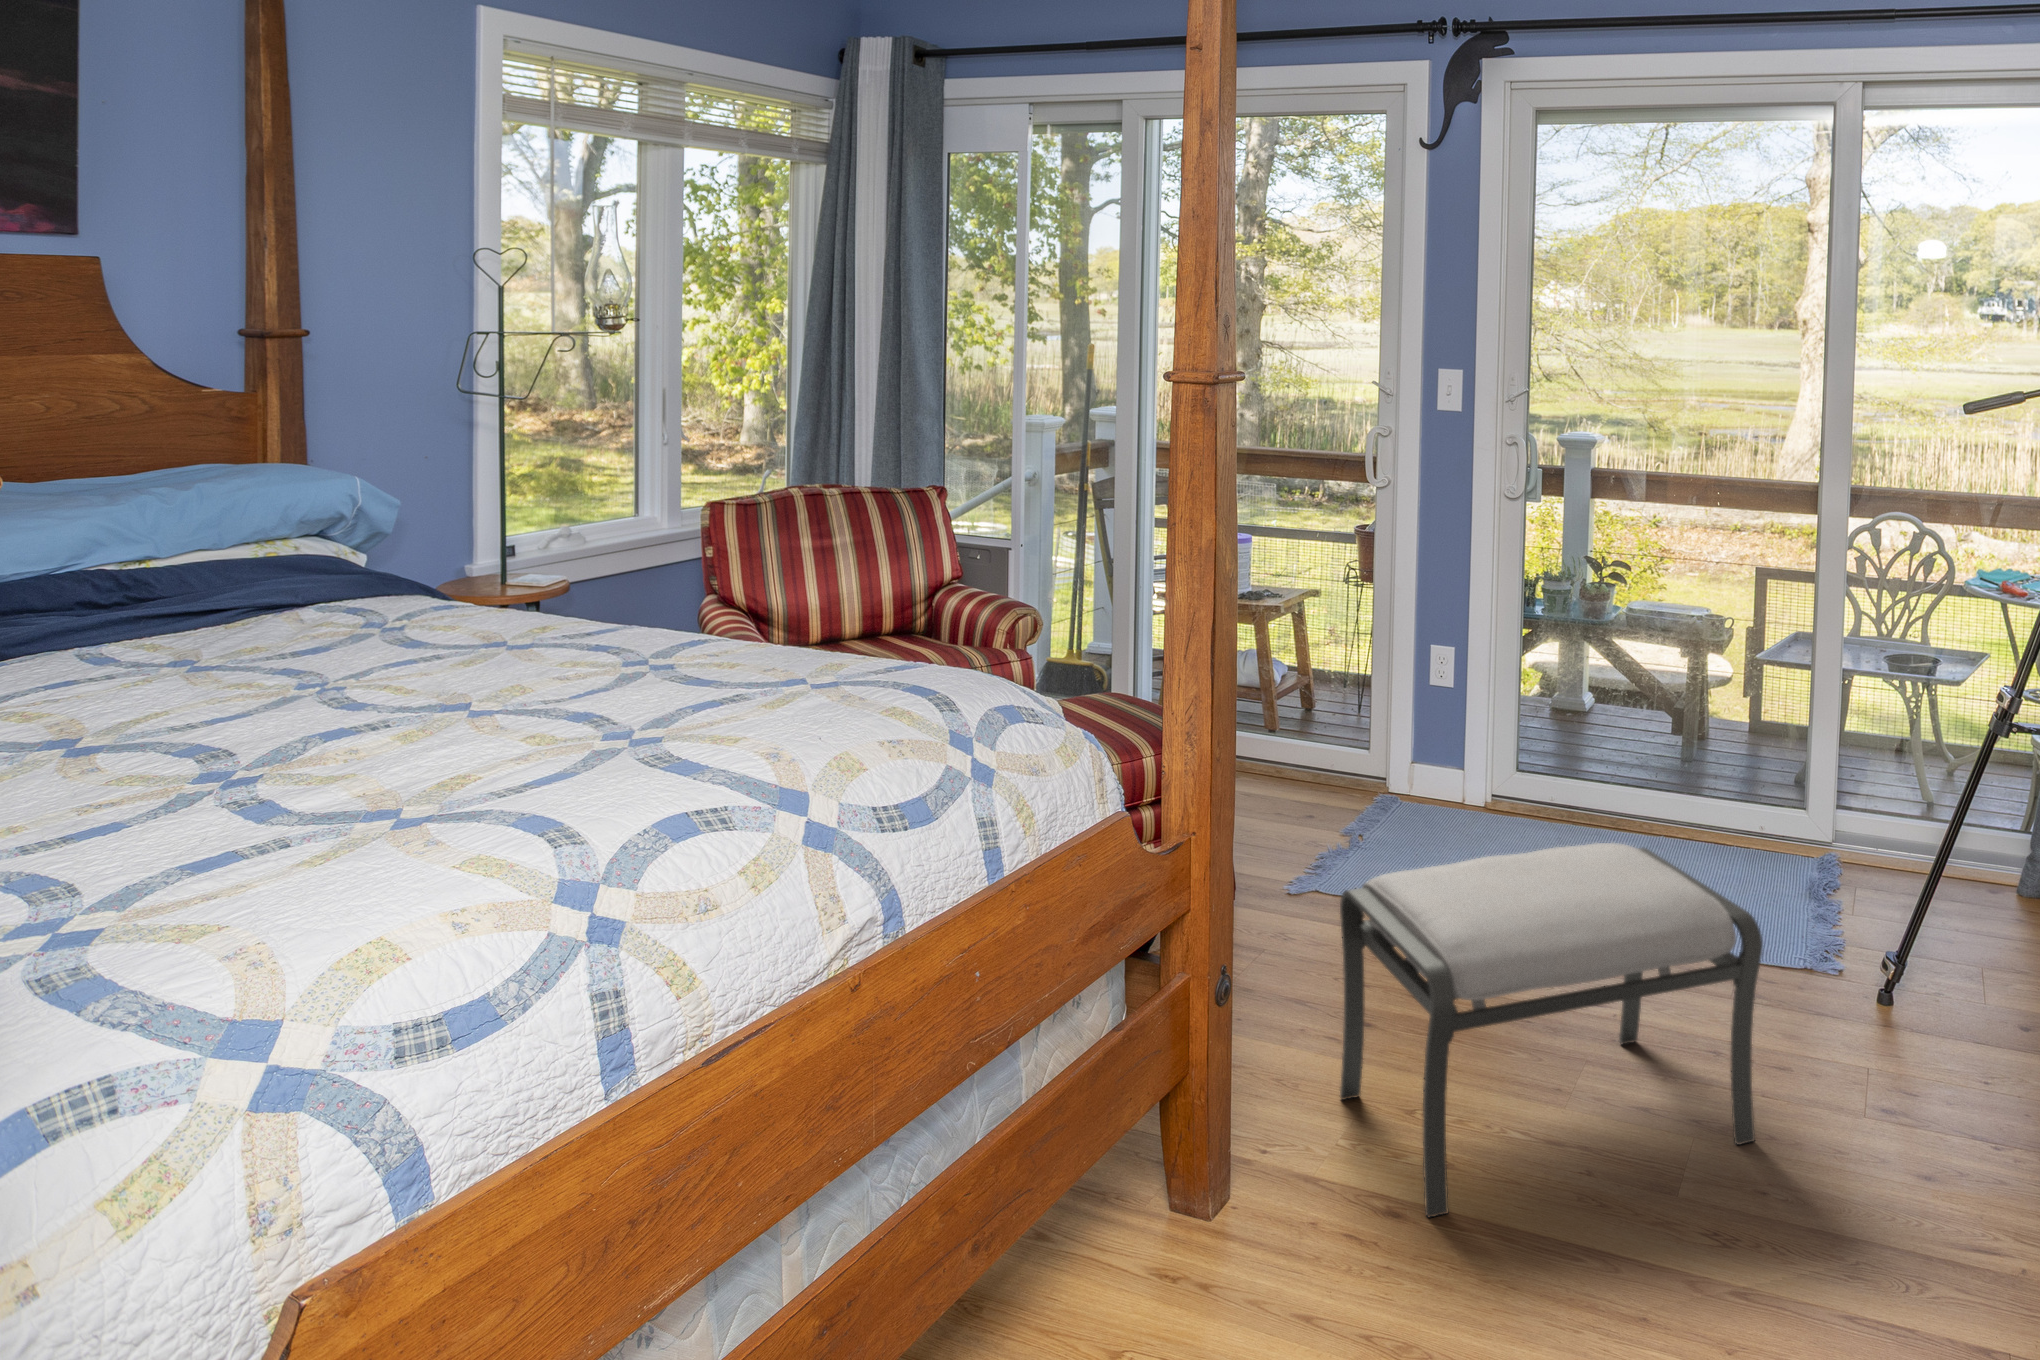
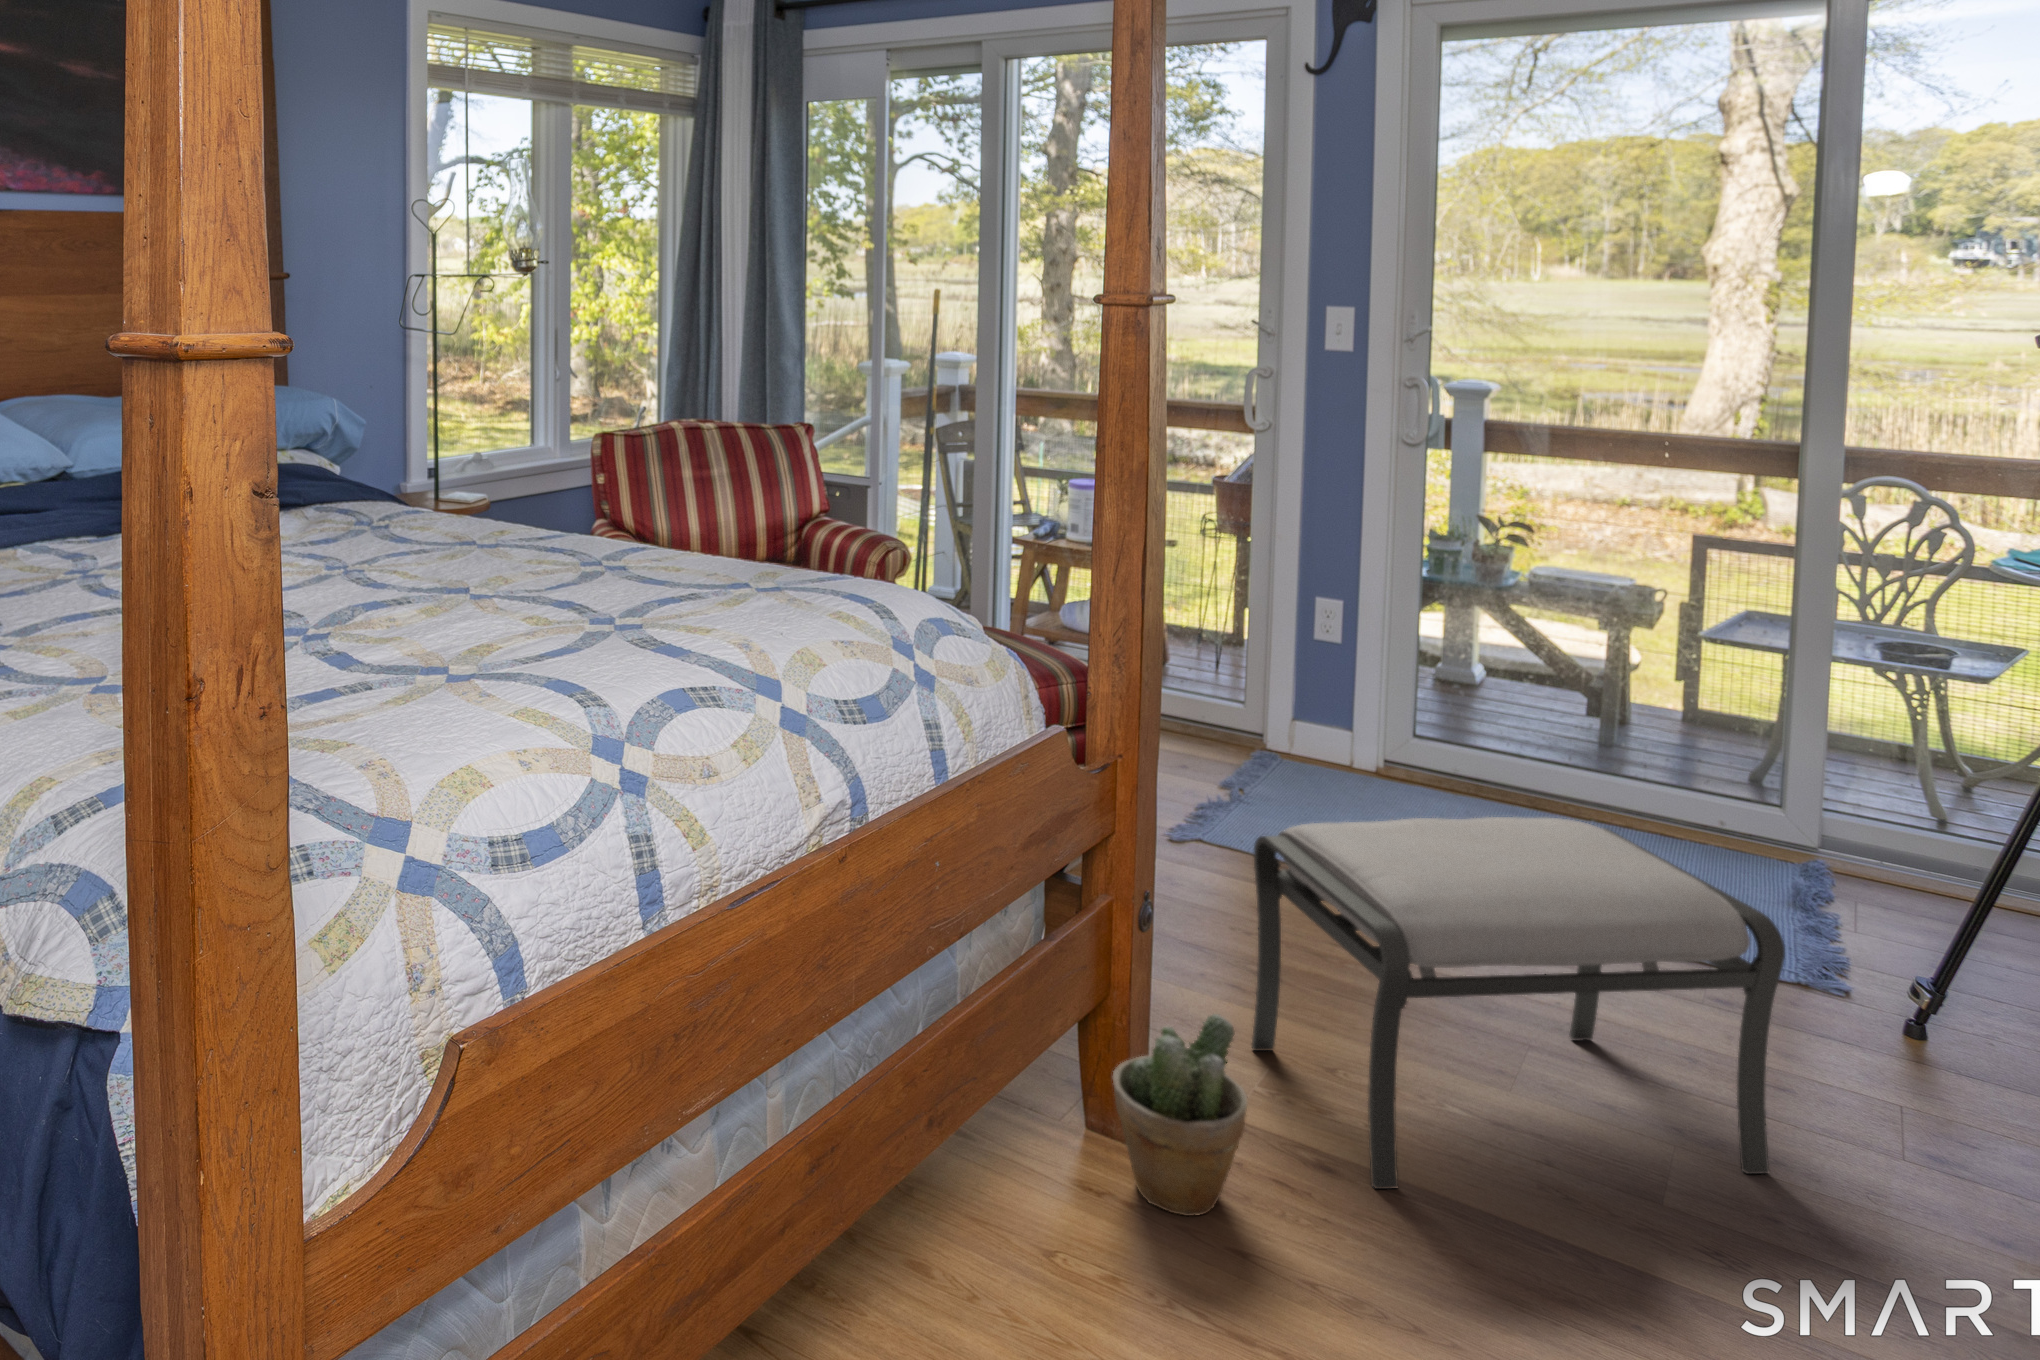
potted plant: none [1184,1073,1309,1278] -> present [1113,1014,1247,1216]

